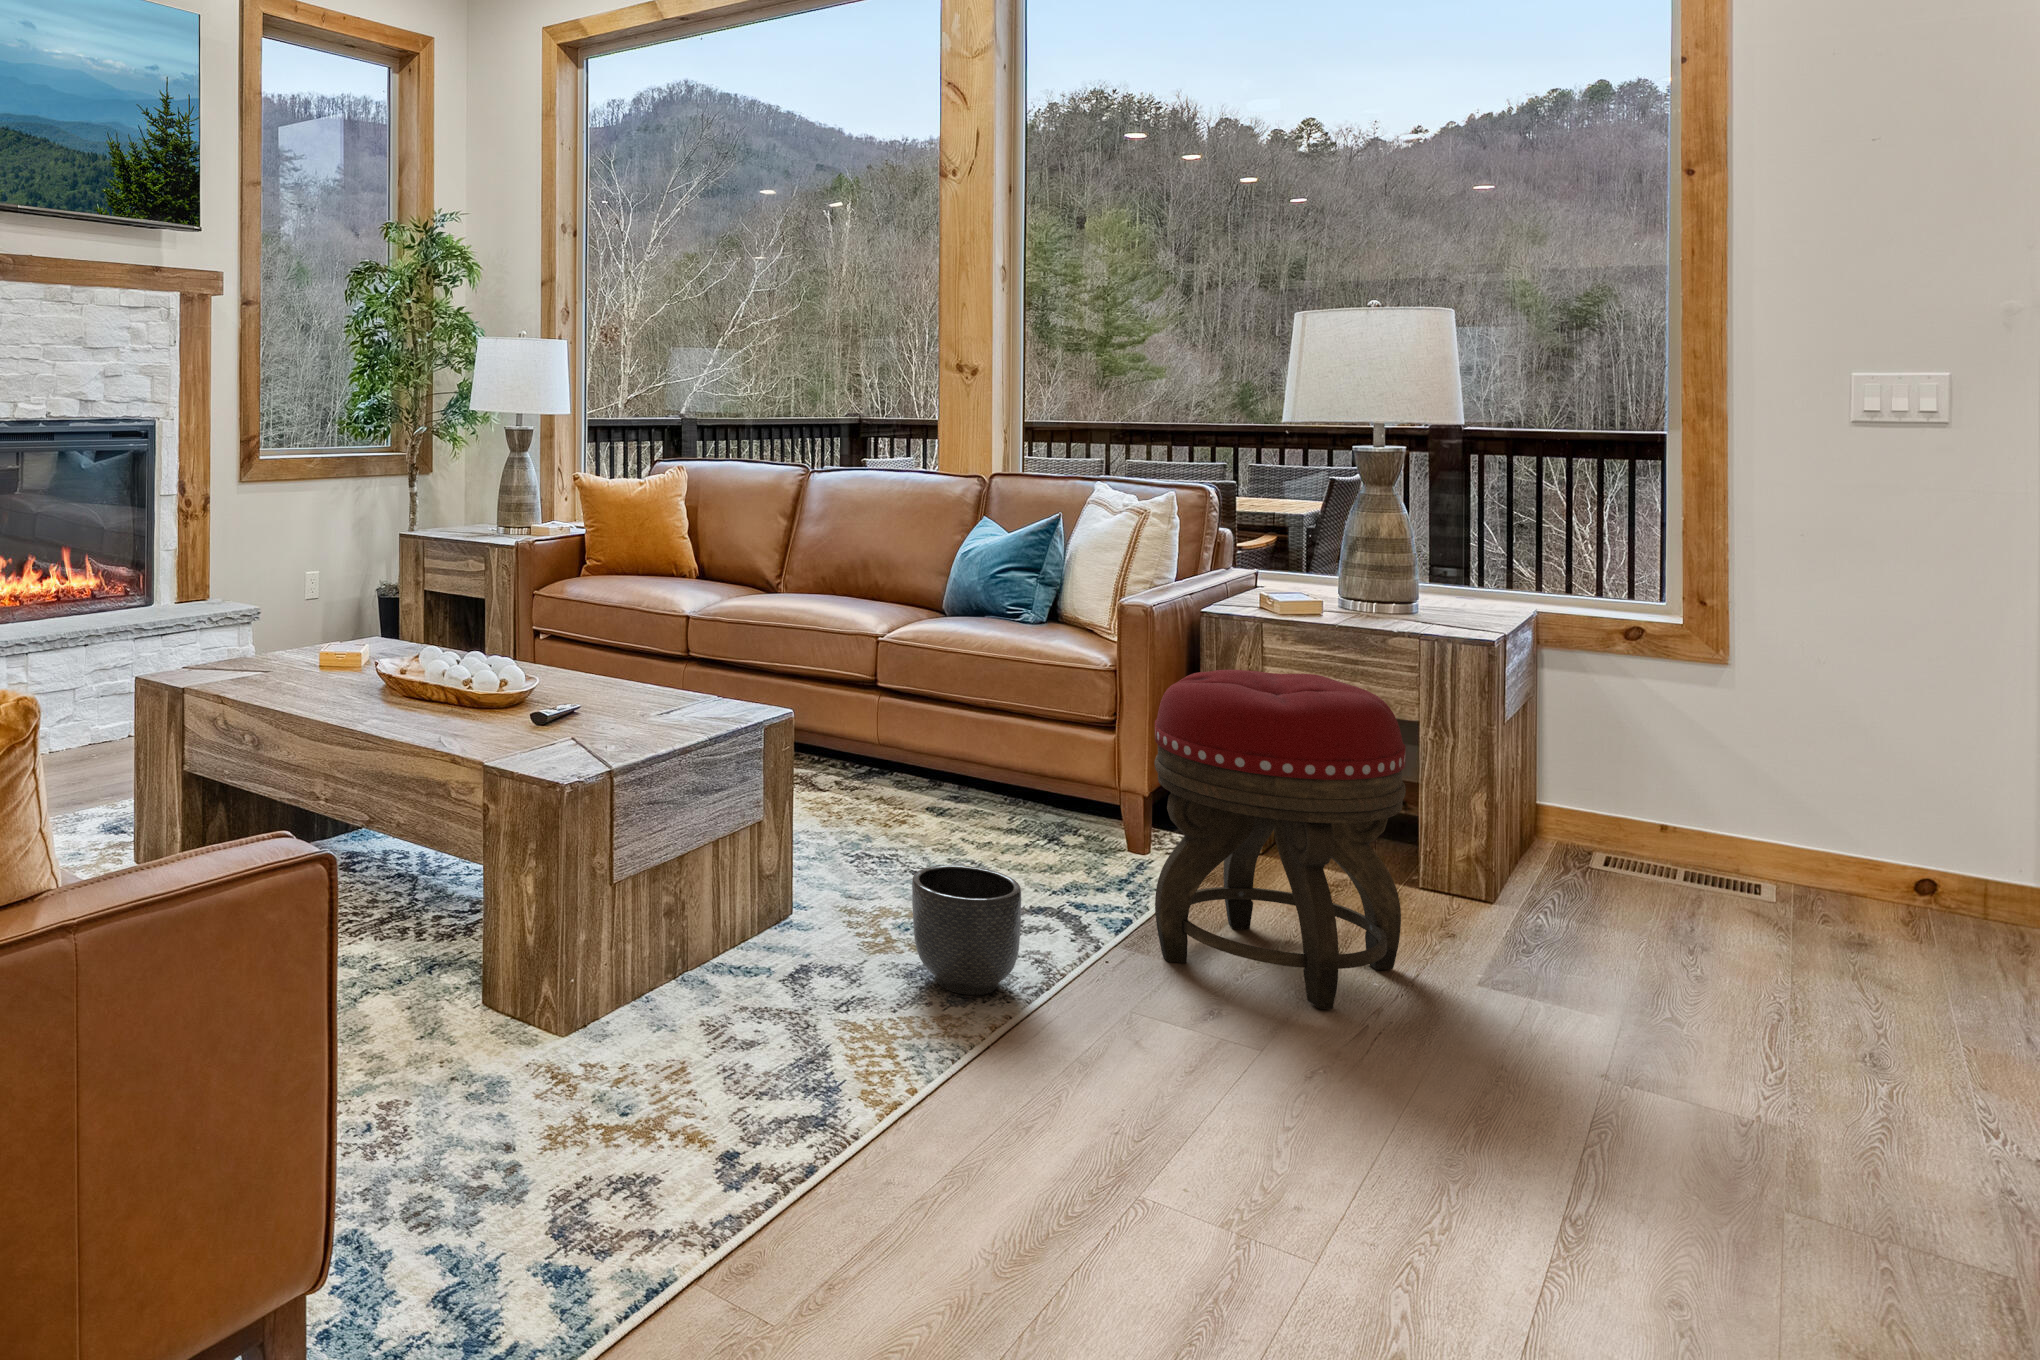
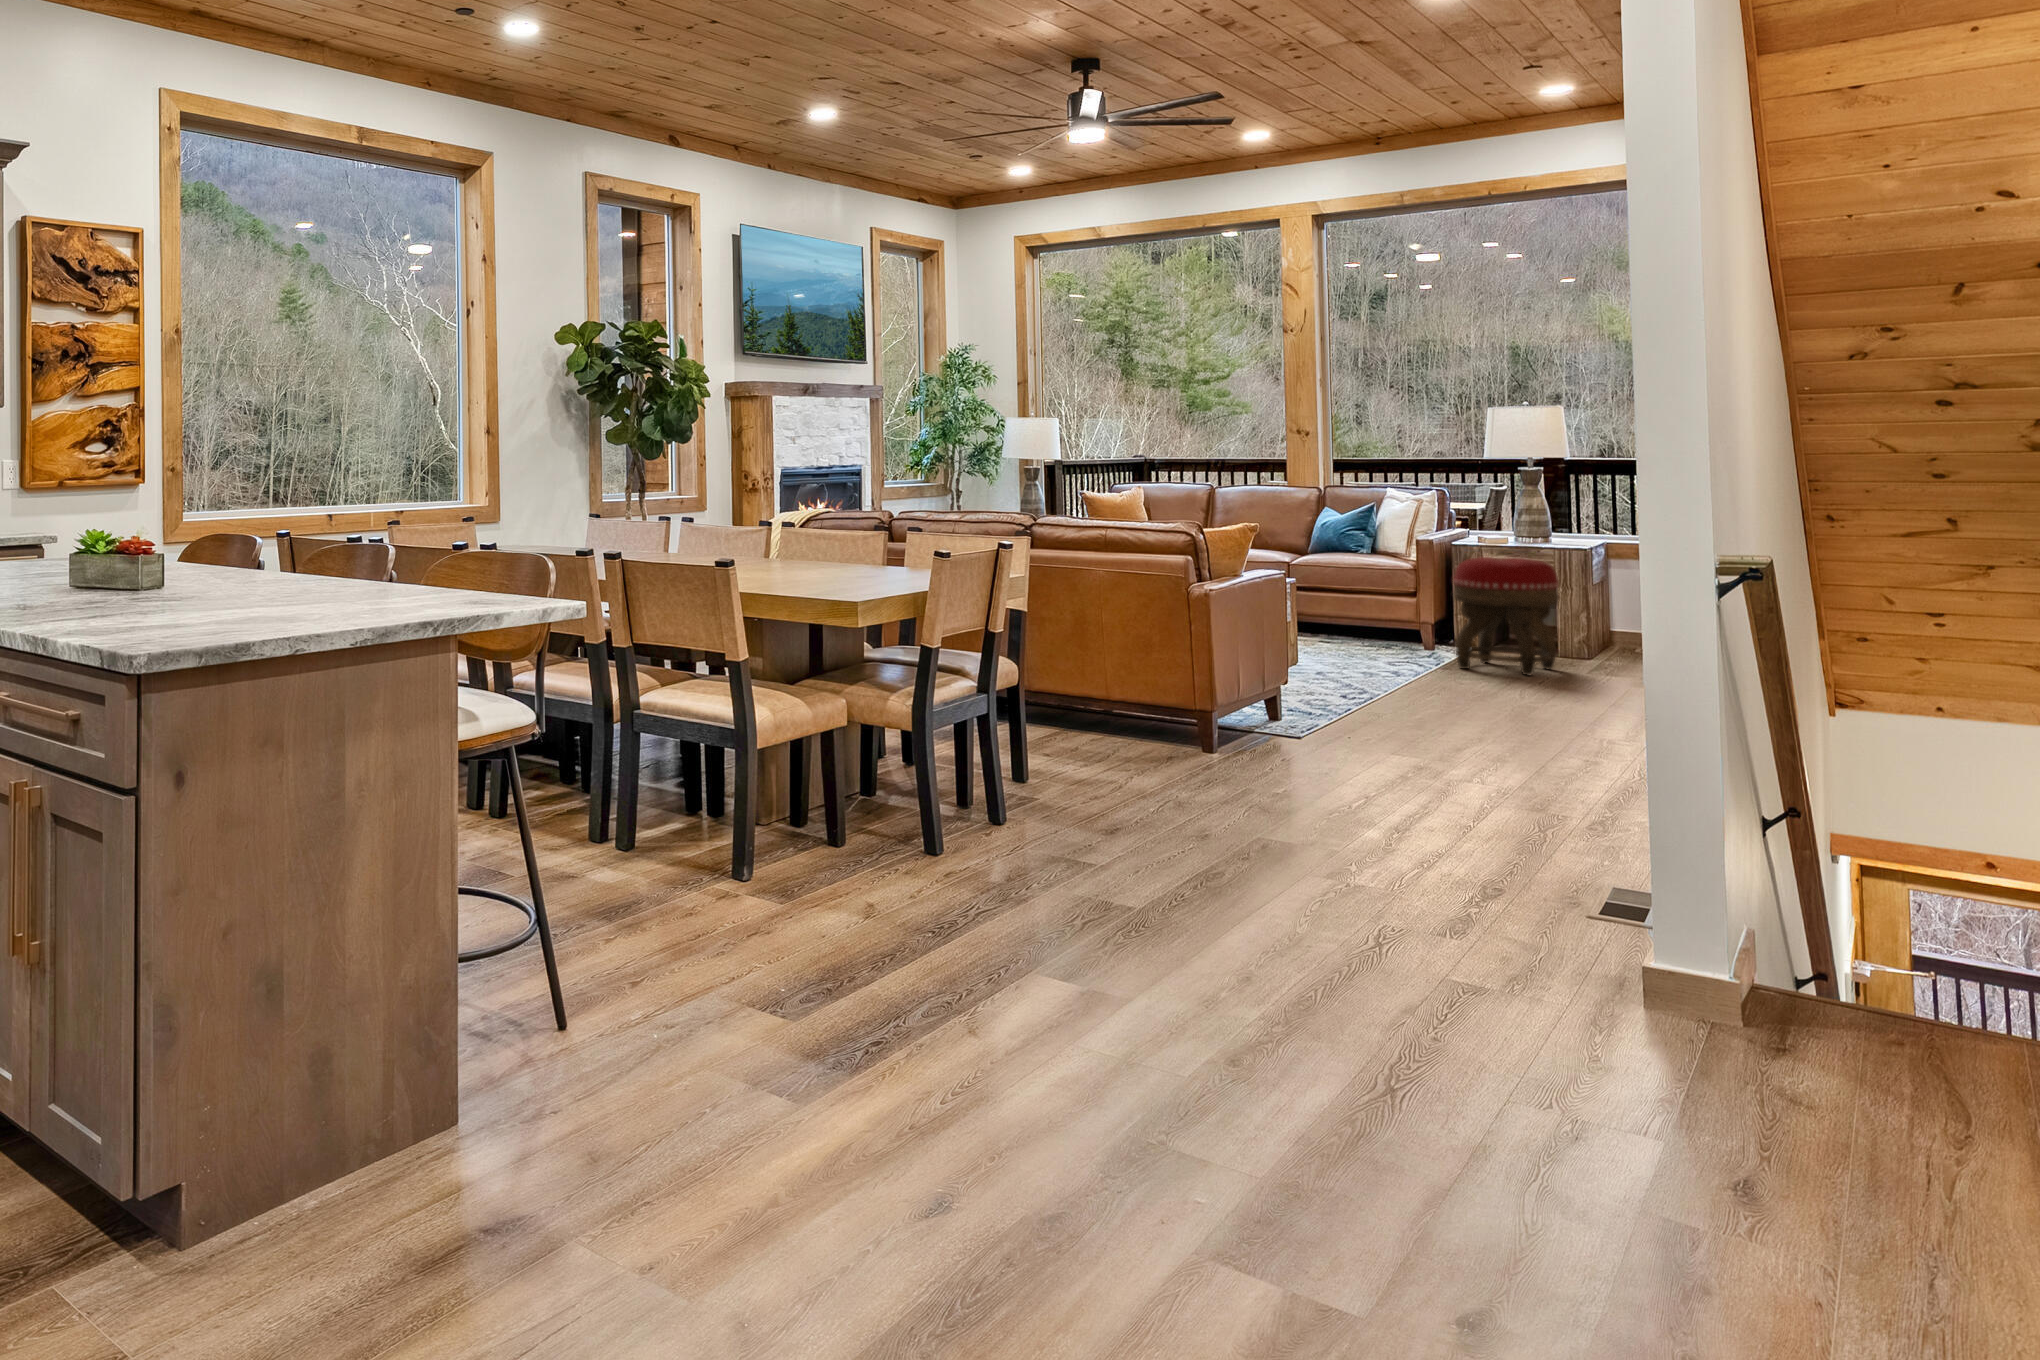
planter: present [912,865,1021,995] -> none [1364,632,1410,675]

